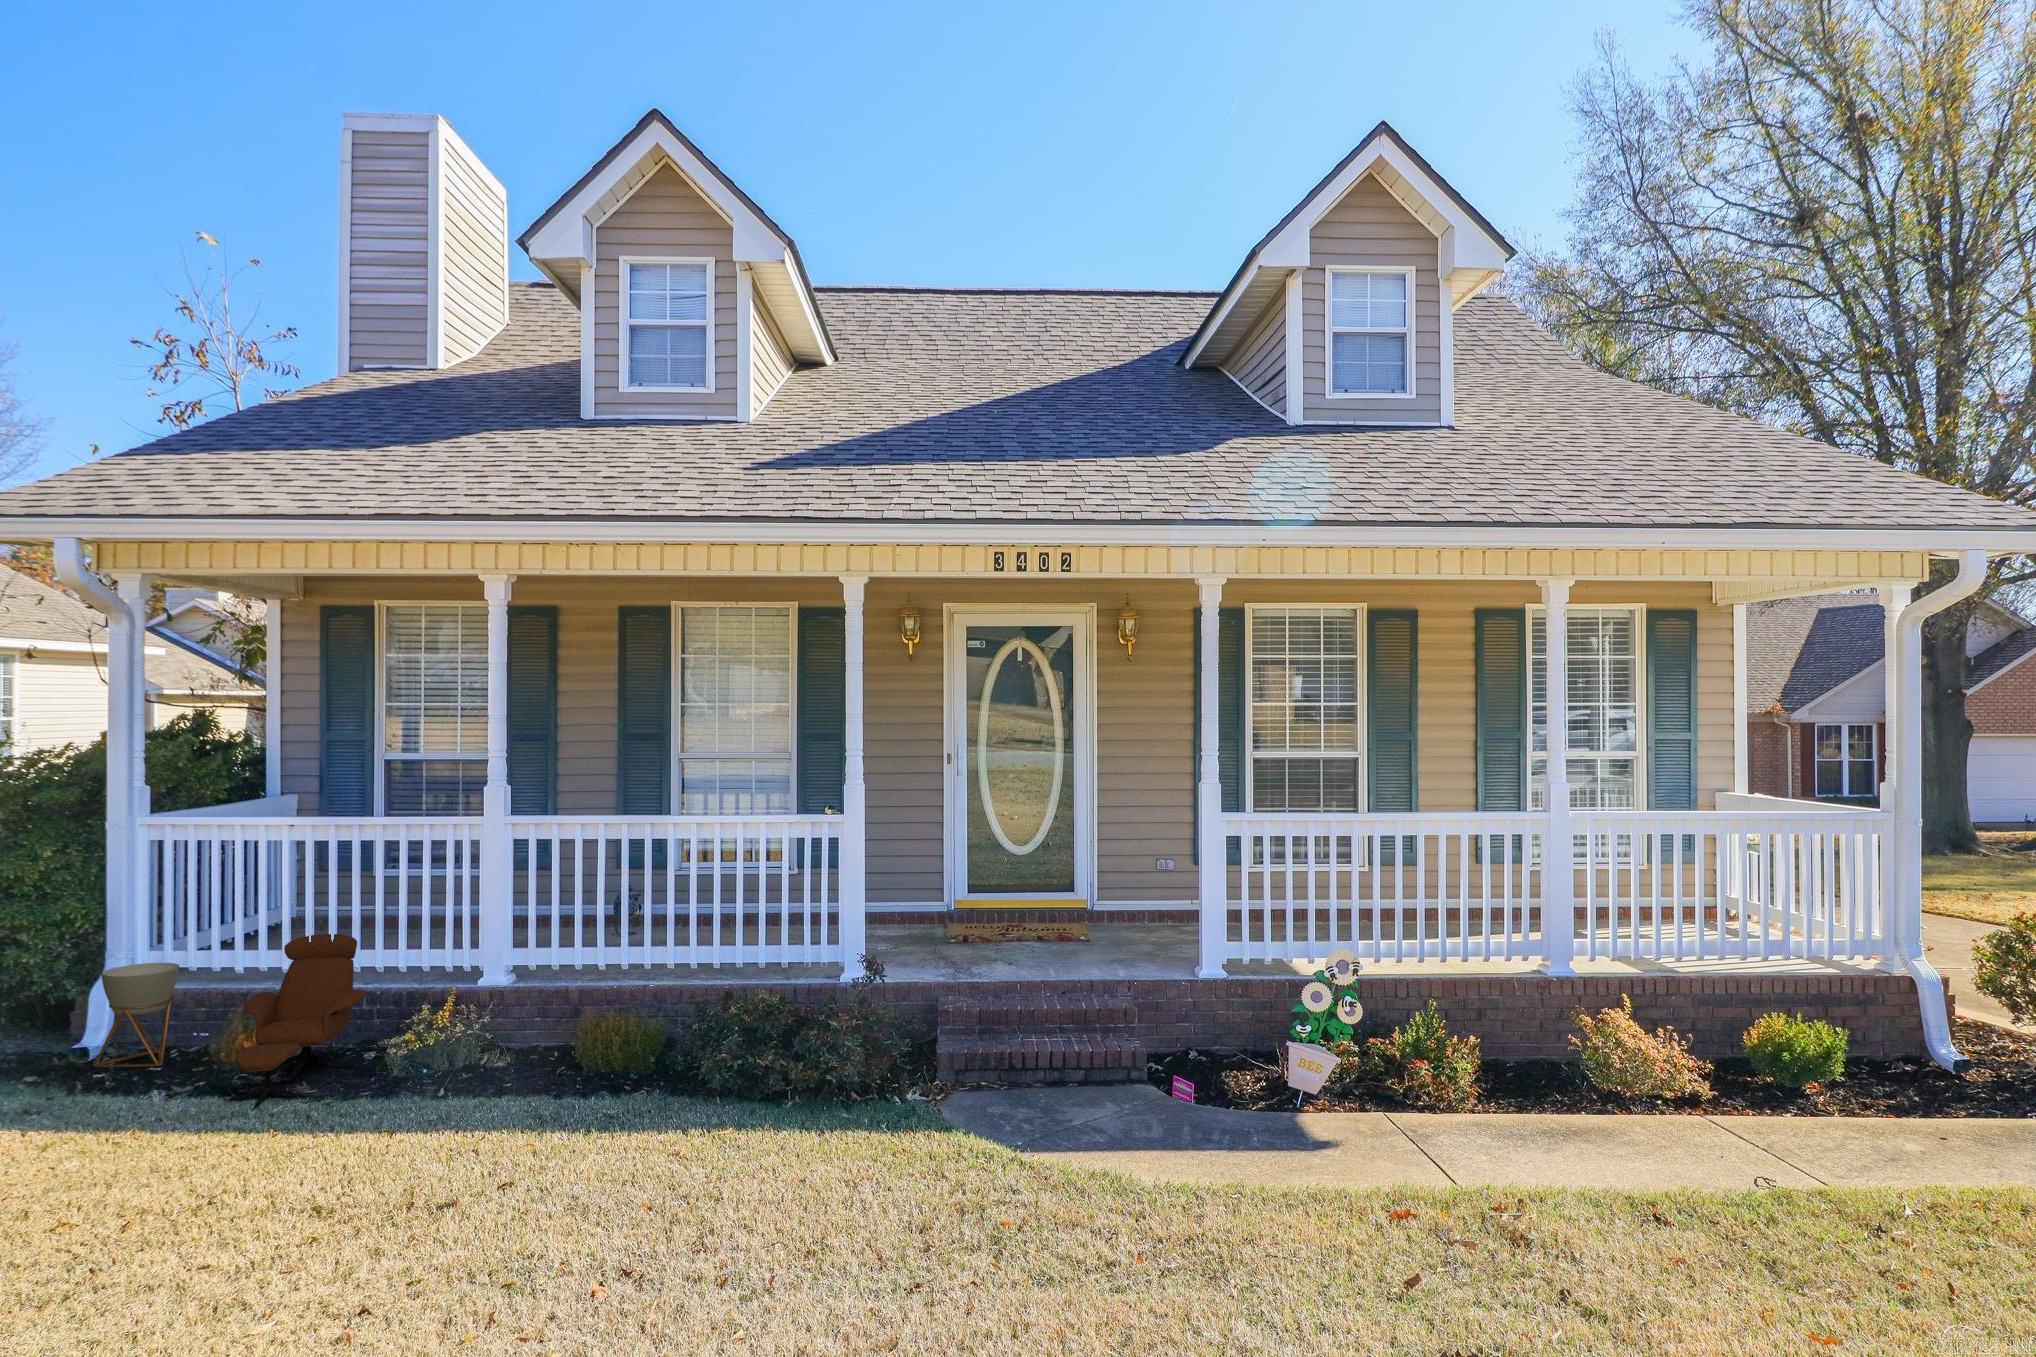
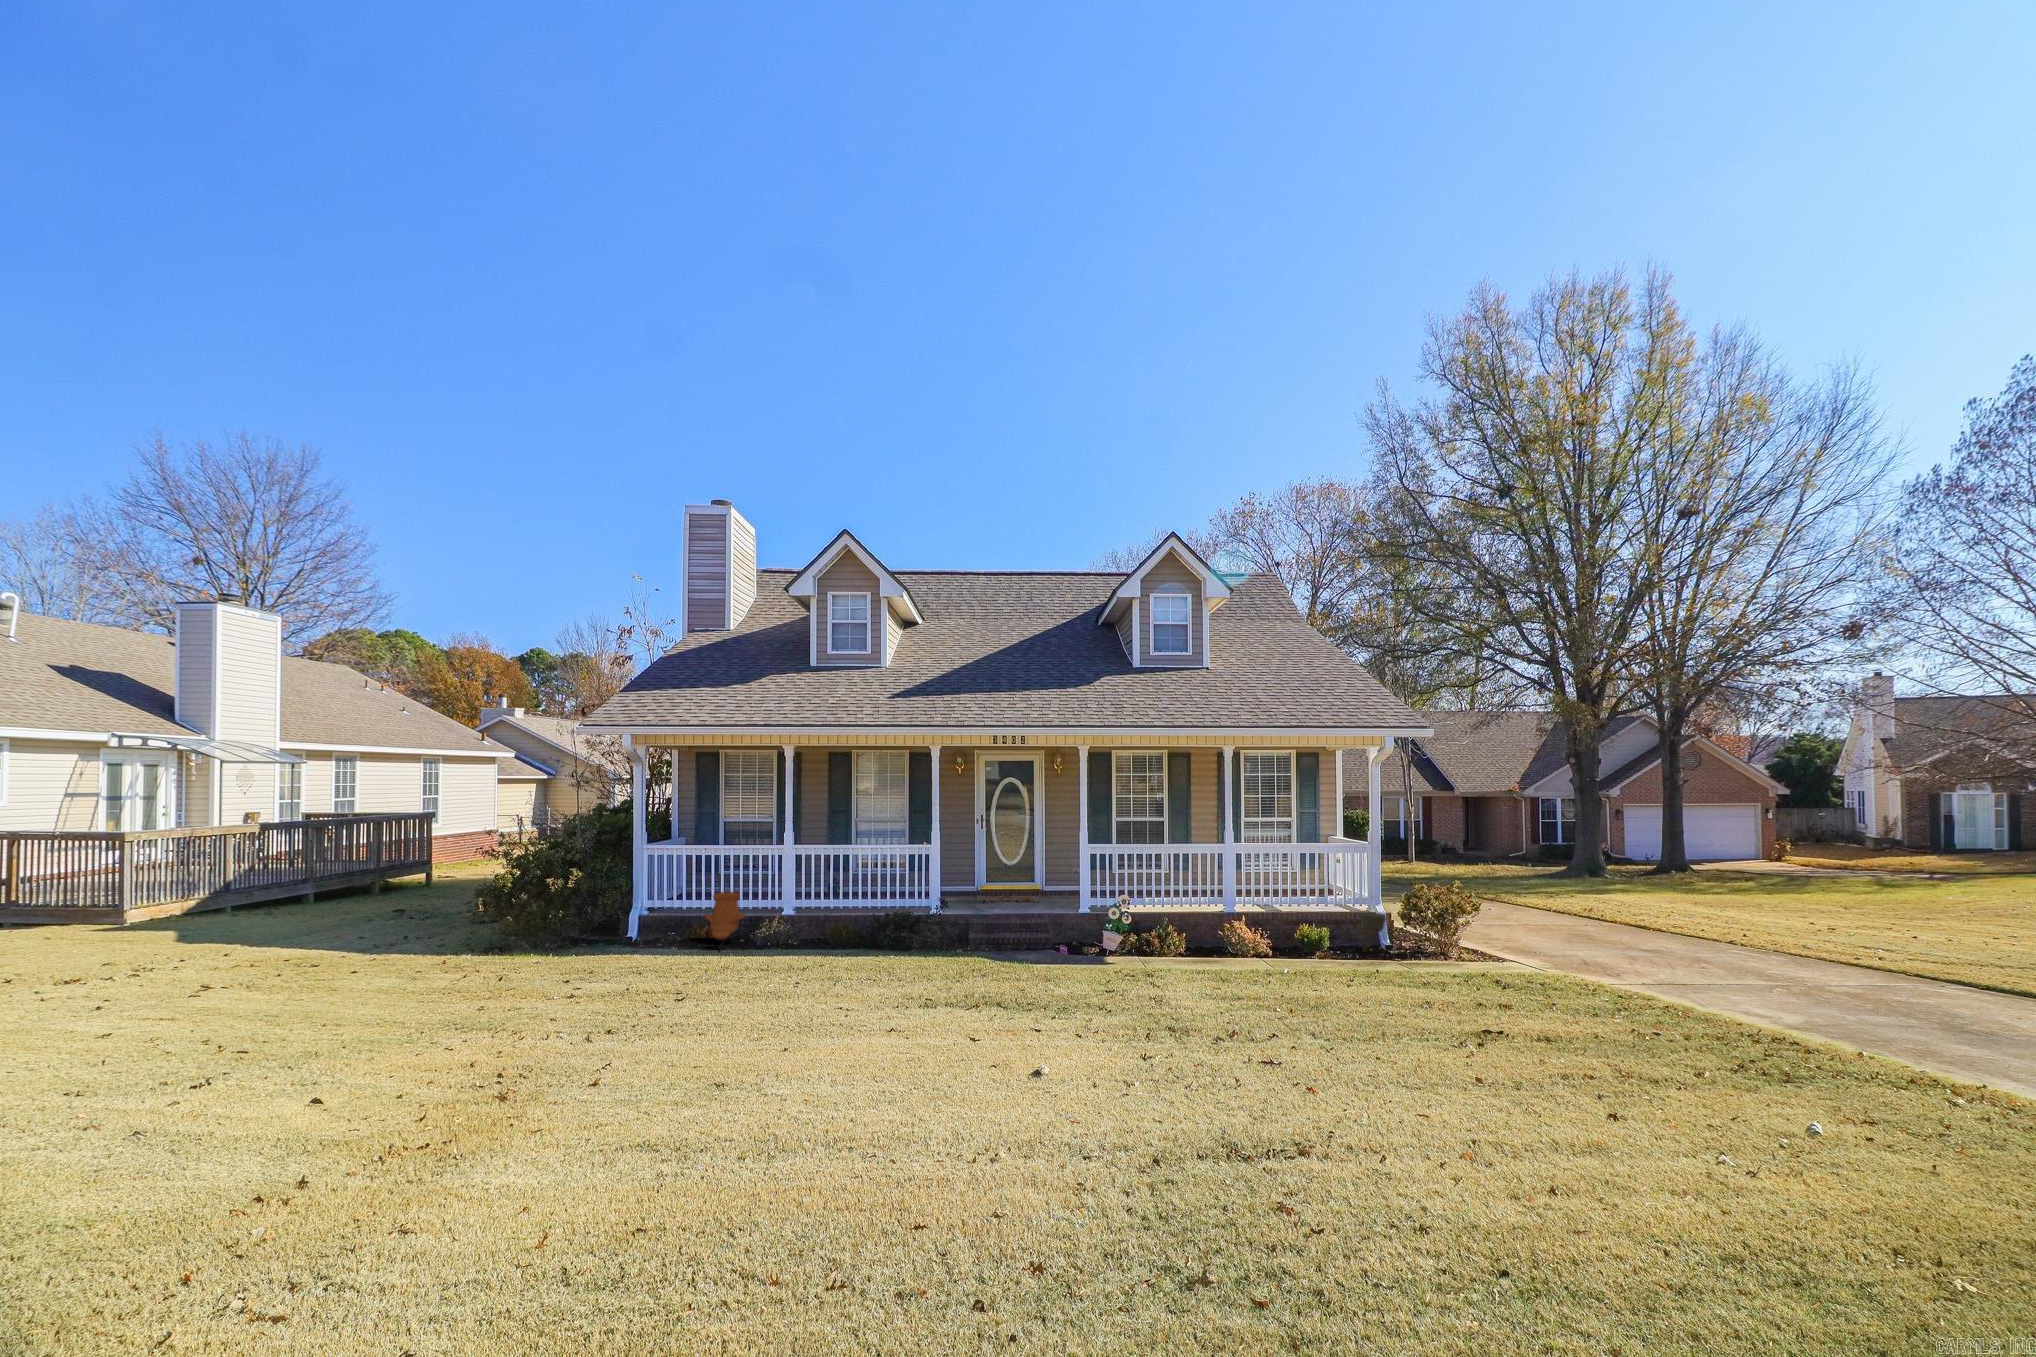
planter: present [93,963,180,1067] -> present [1360,913,1386,952]

